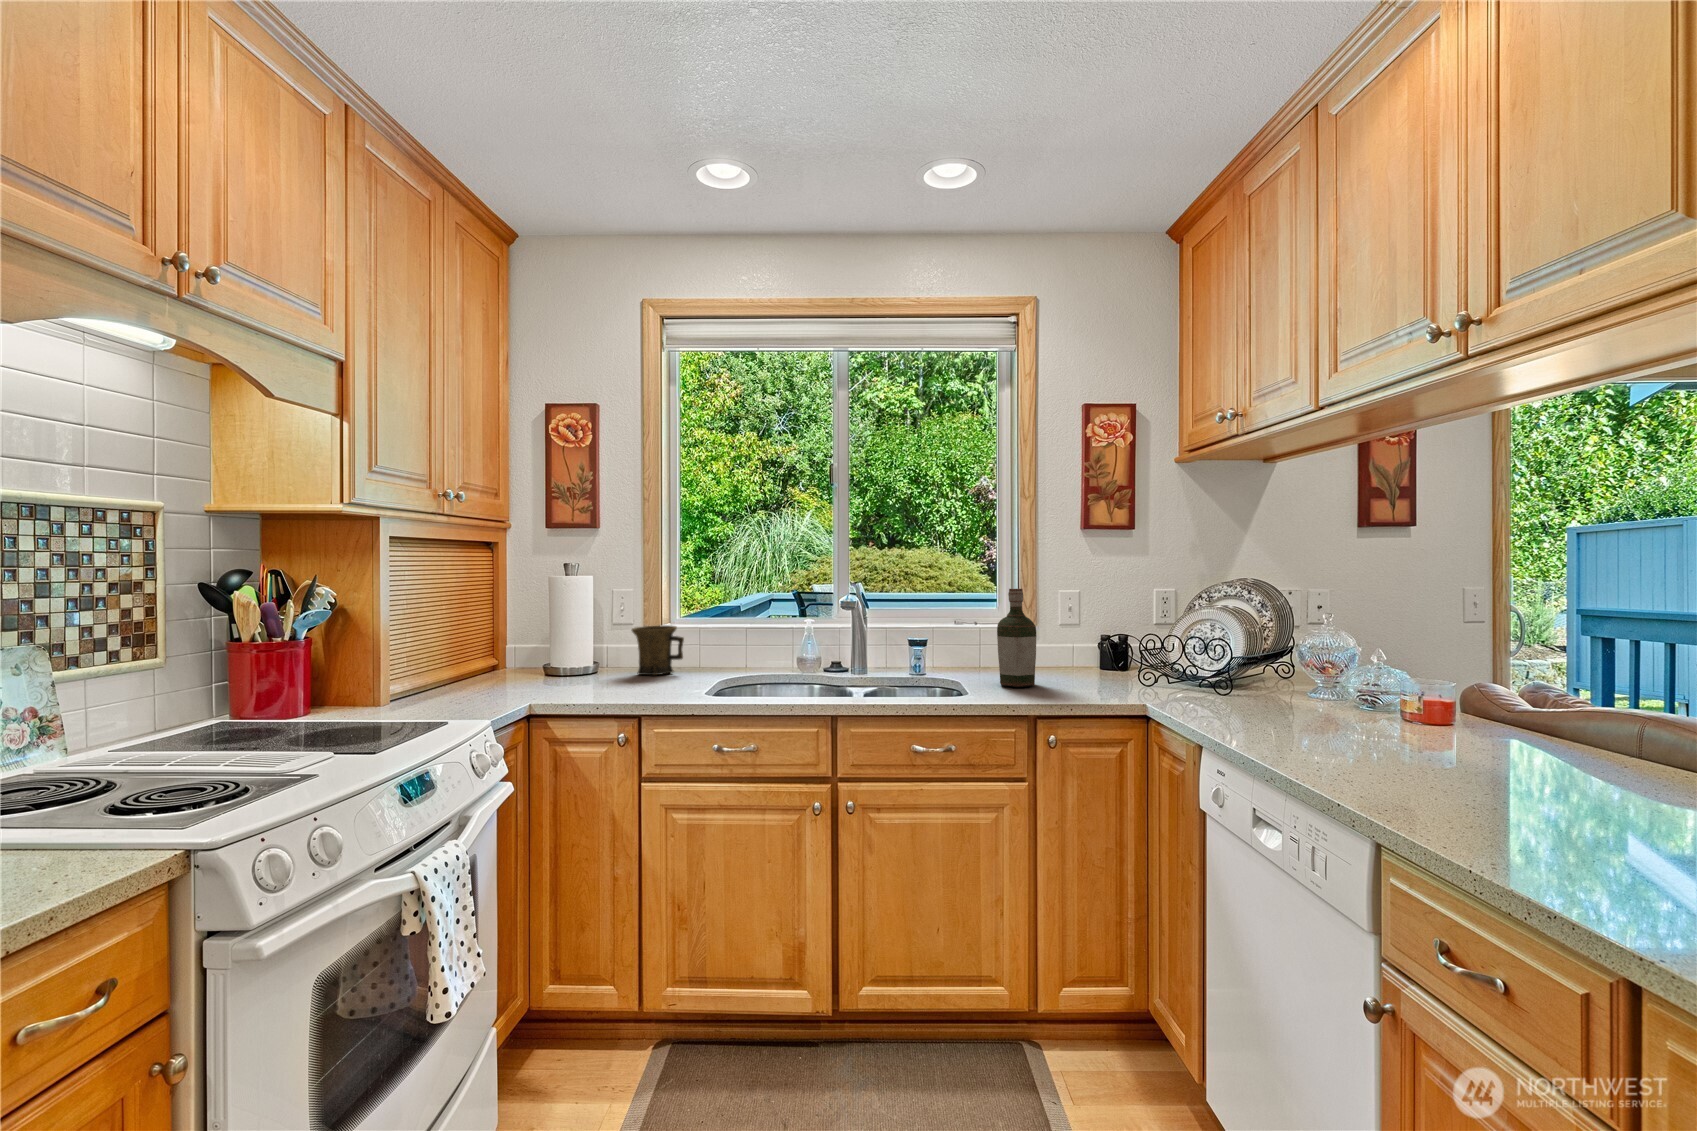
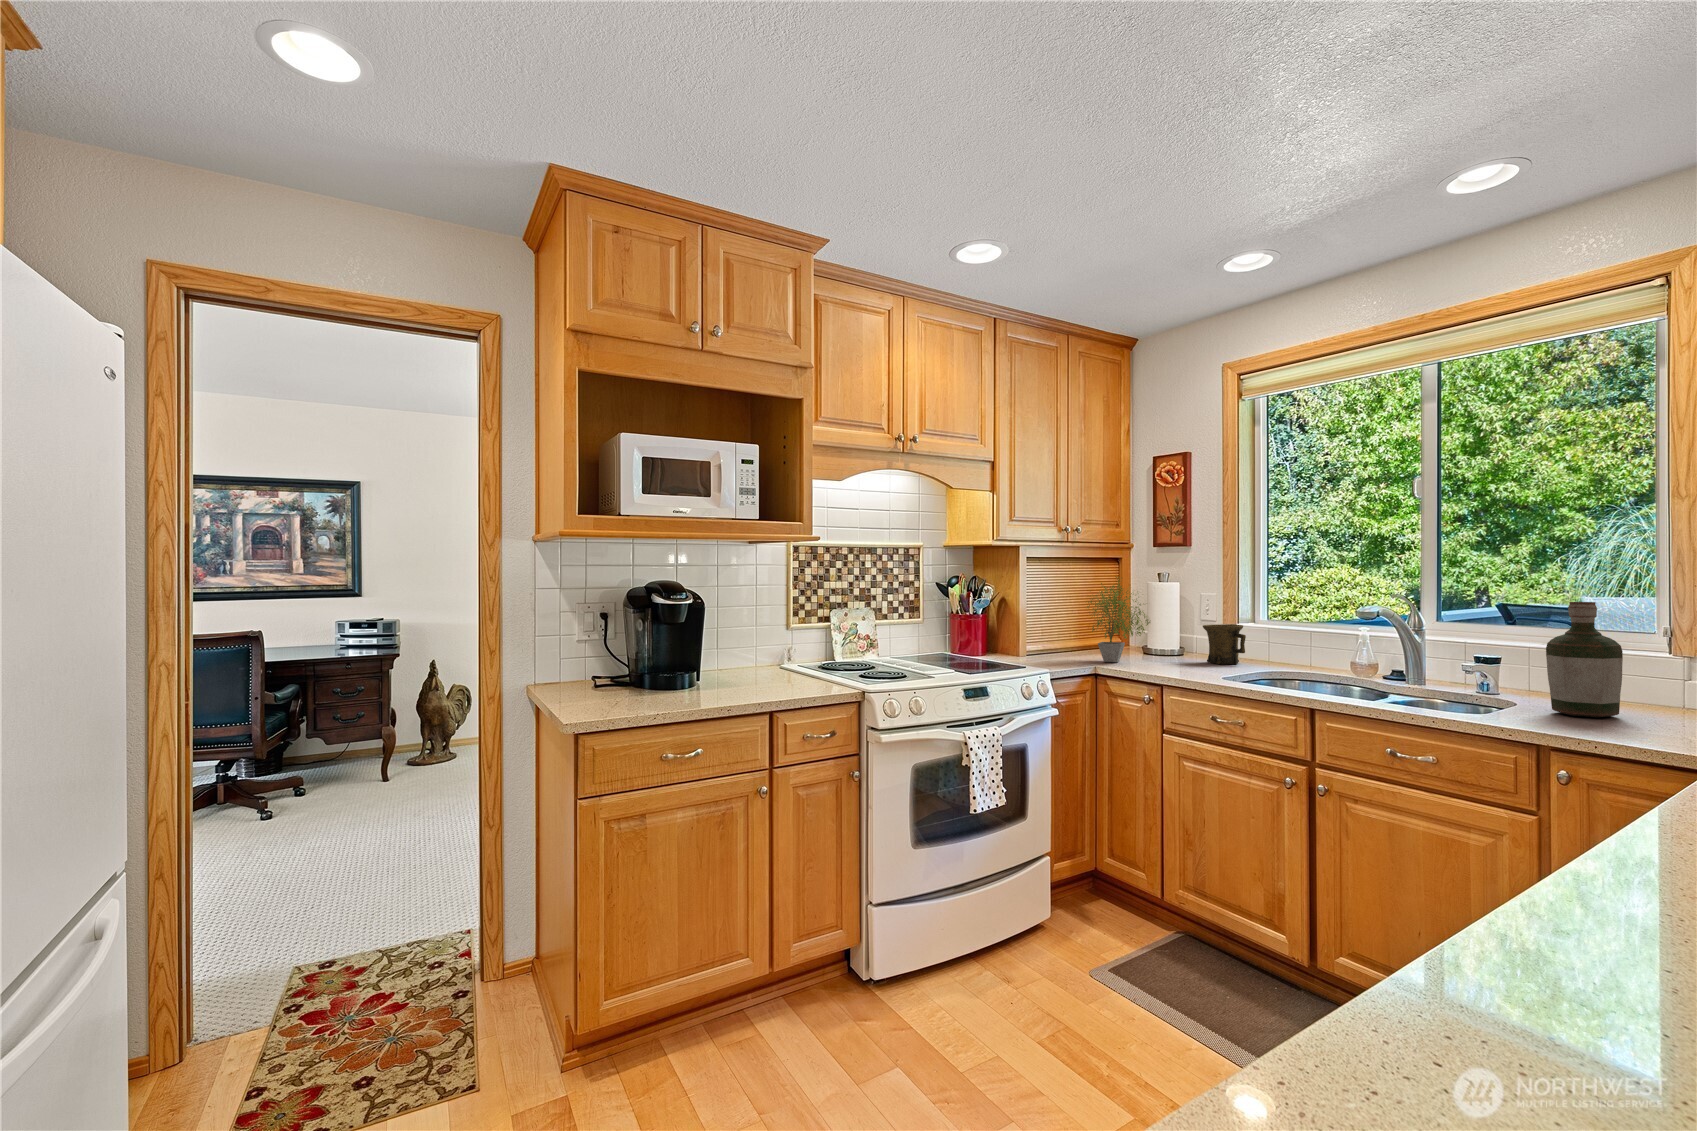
potted plant: none [484,567,591,693] -> present [1087,577,1150,662]

